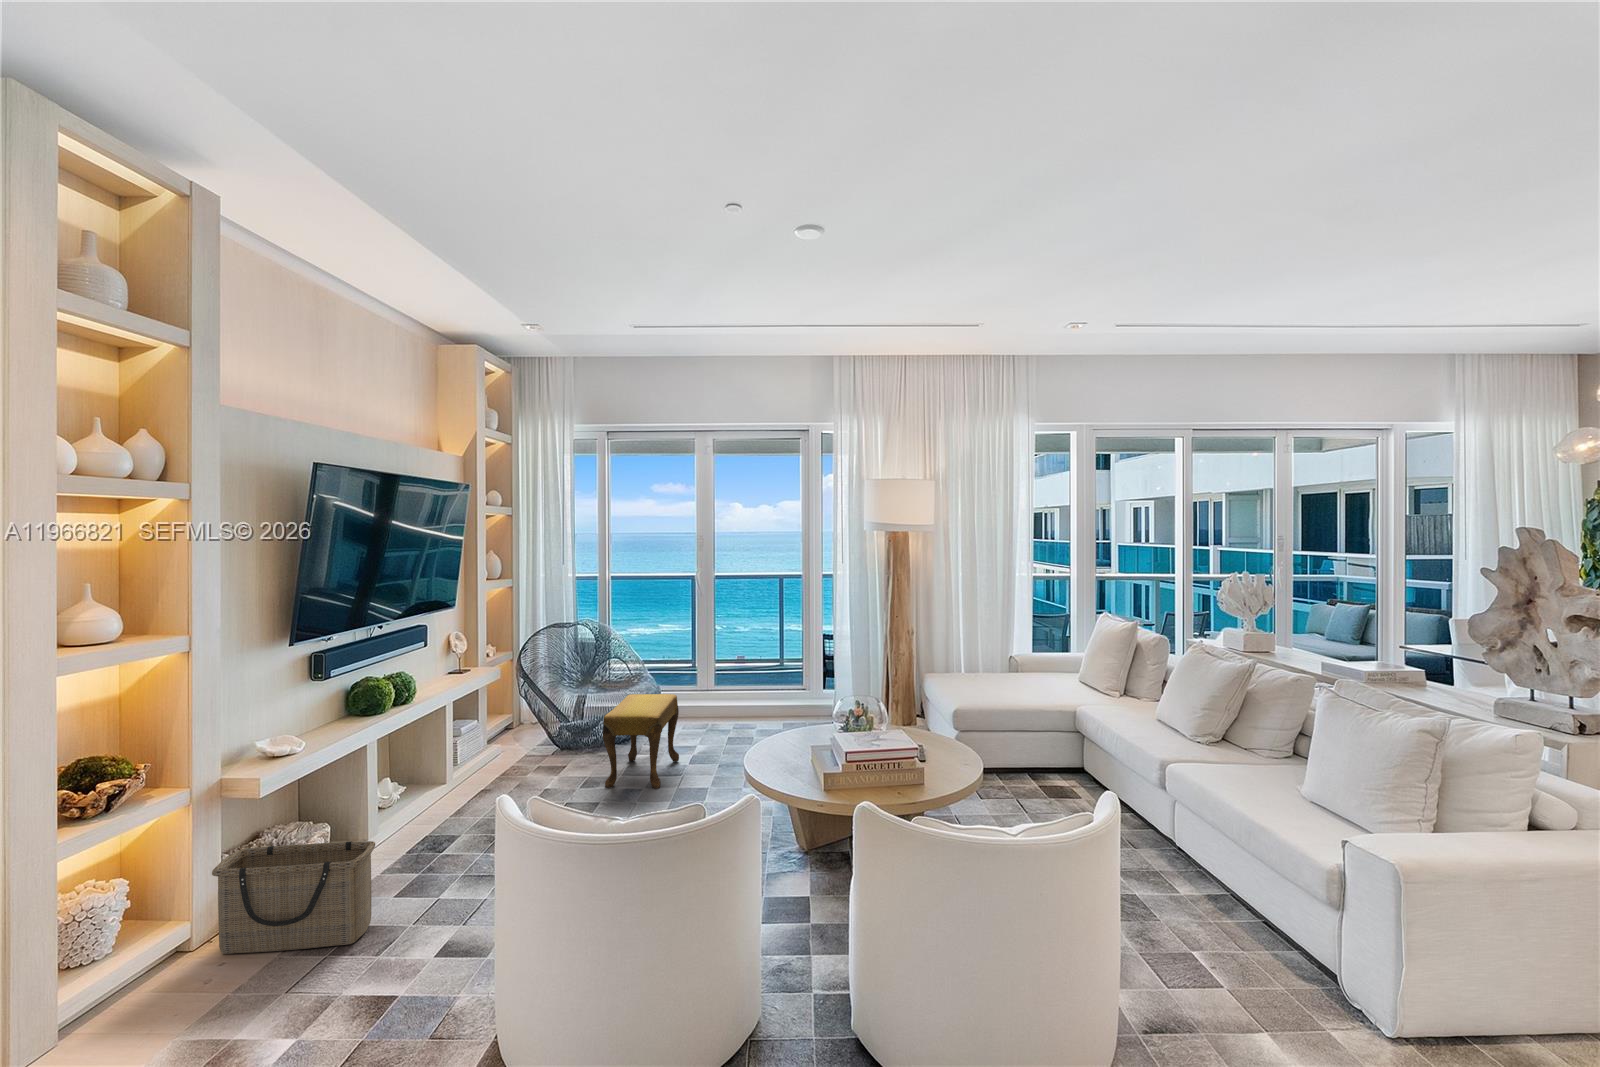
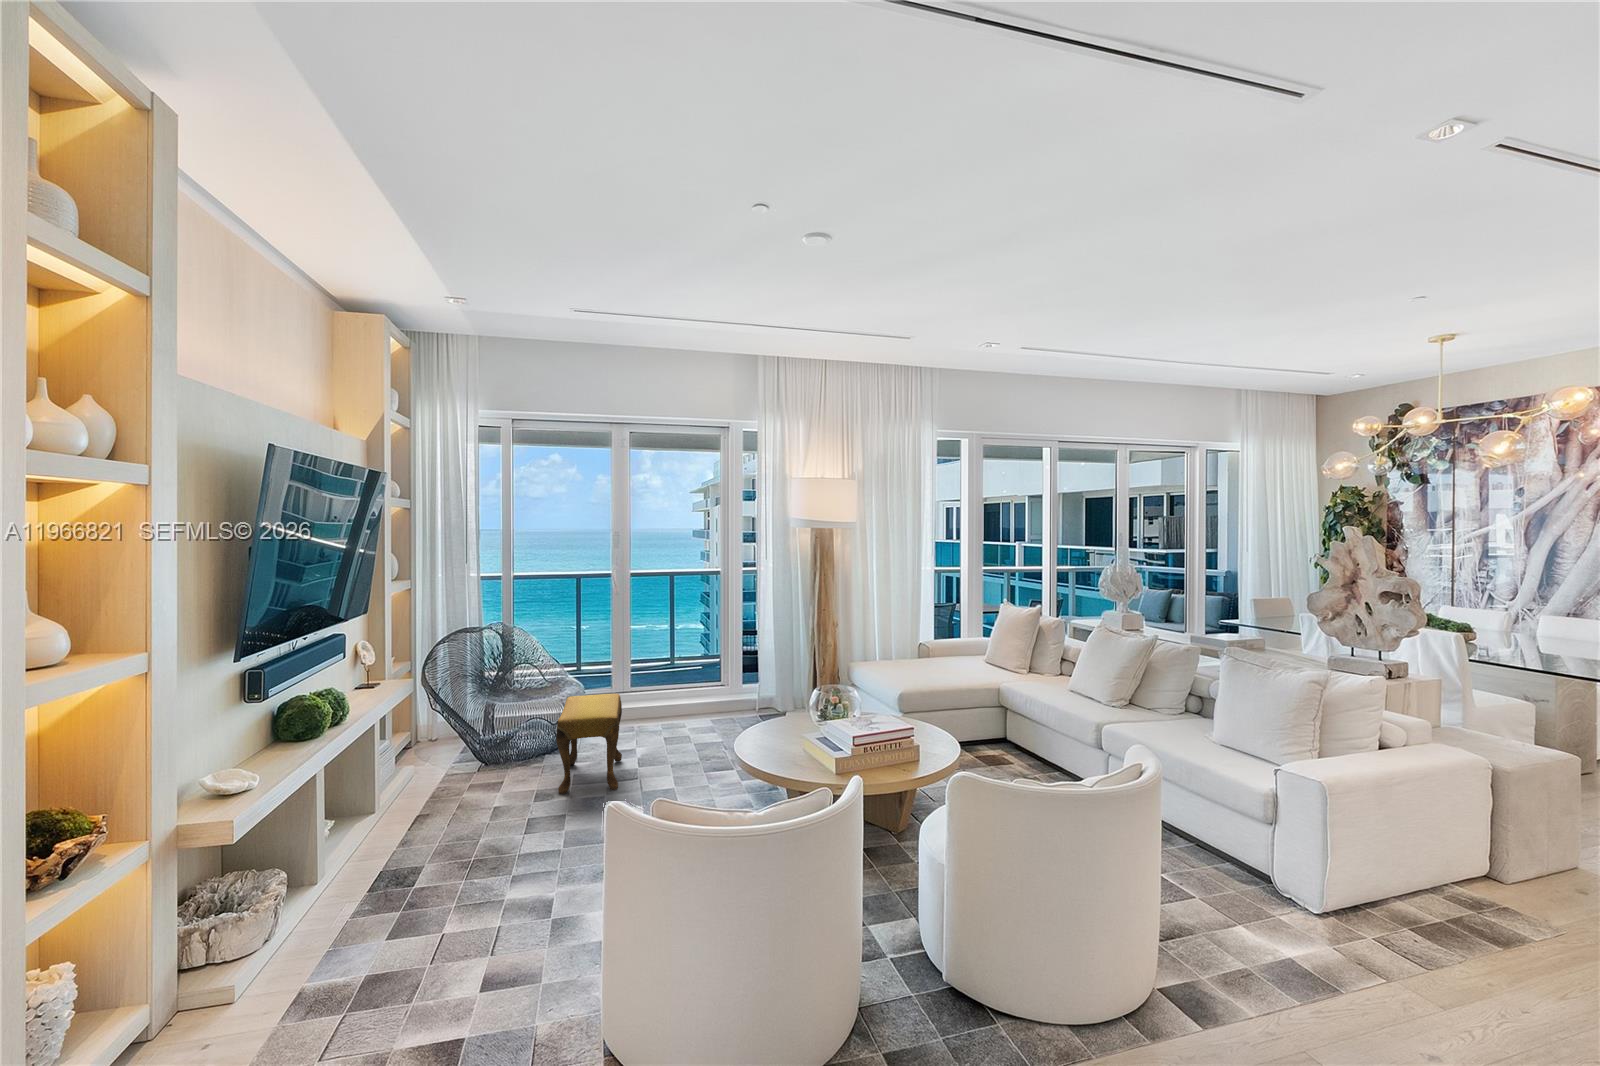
basket: present [212,841,375,954] -> none [179,879,380,1040]

